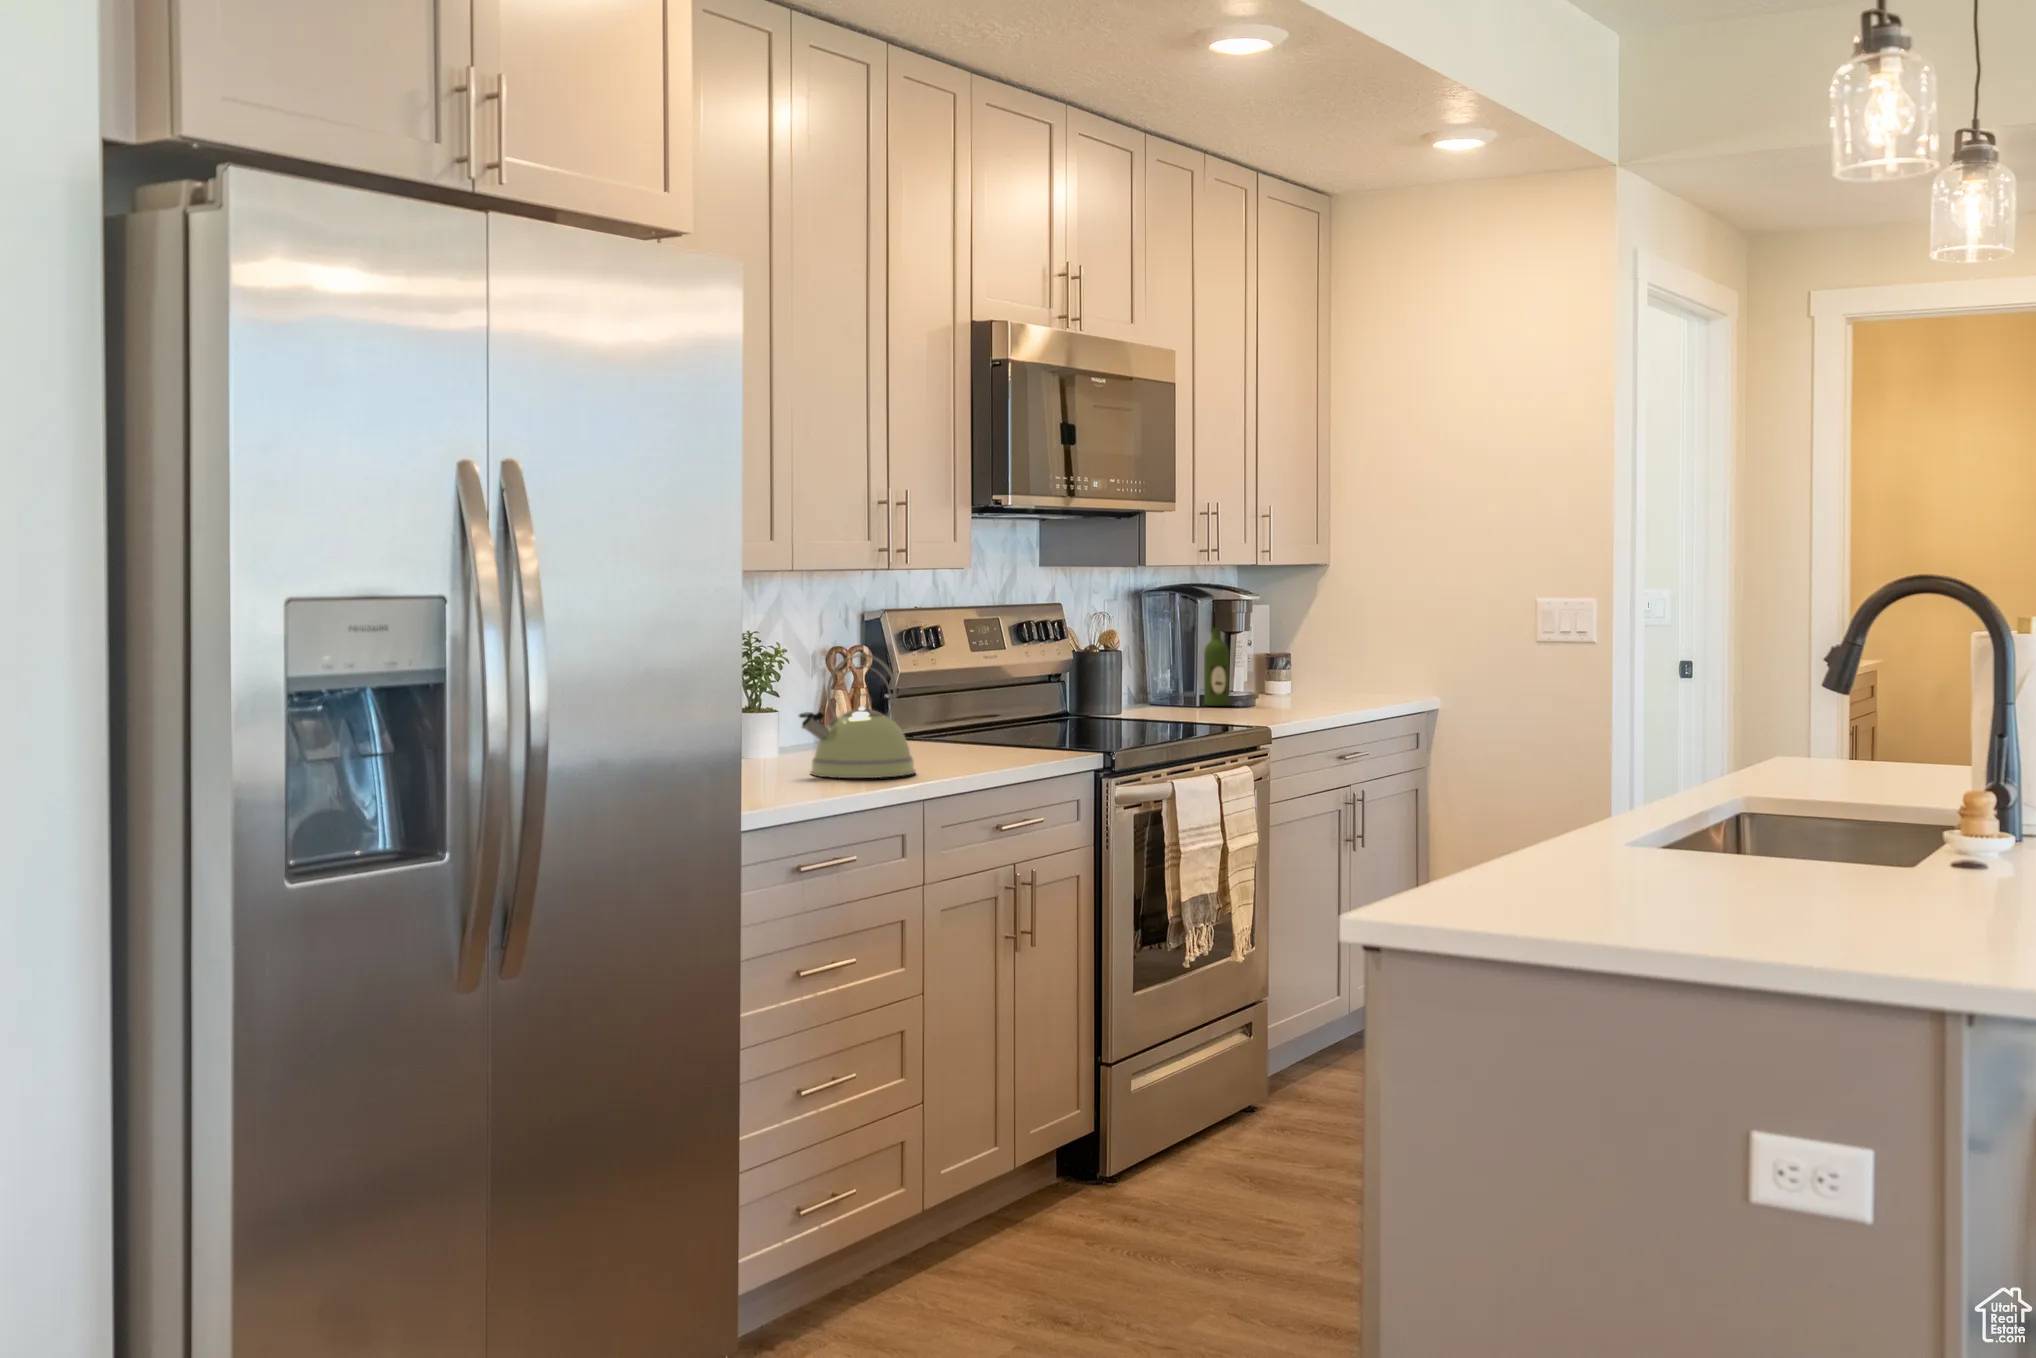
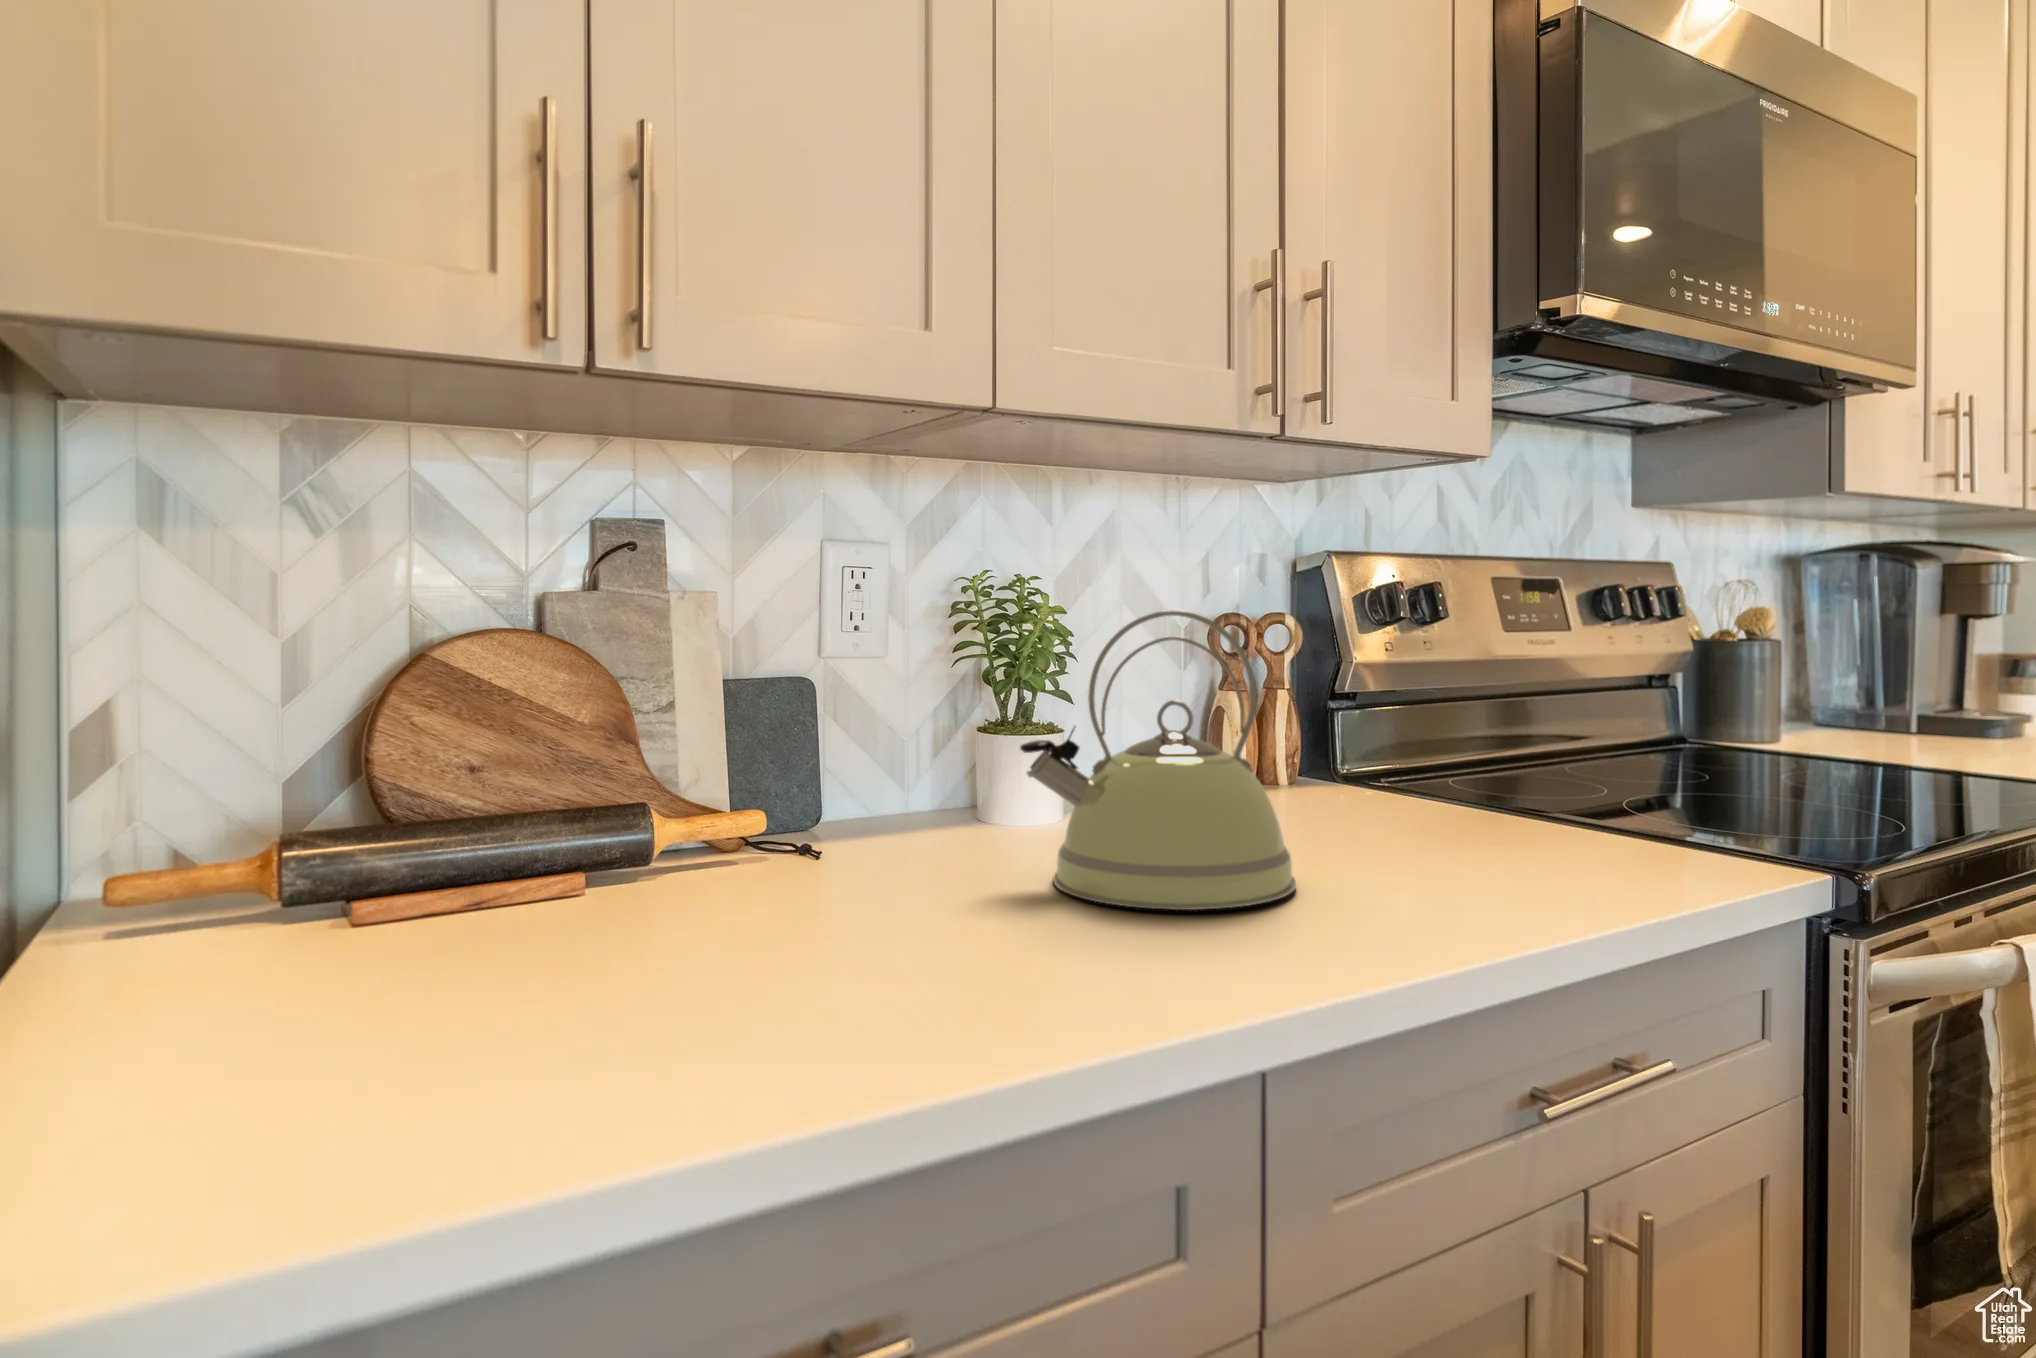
wine bottle: present [1204,628,1229,706] -> none [1926,579,1979,732]

